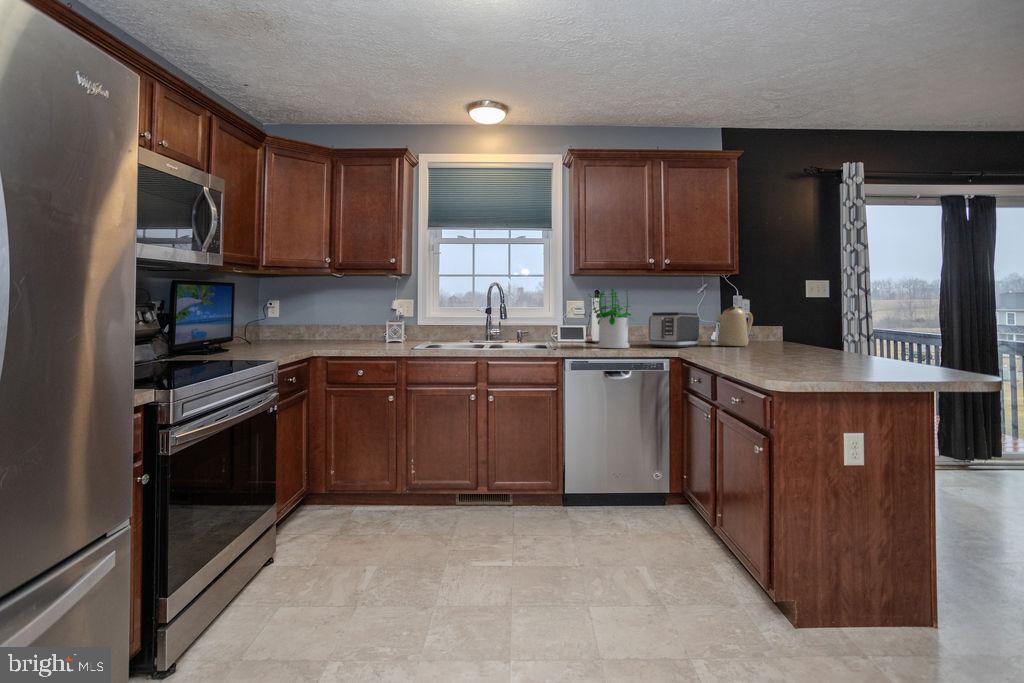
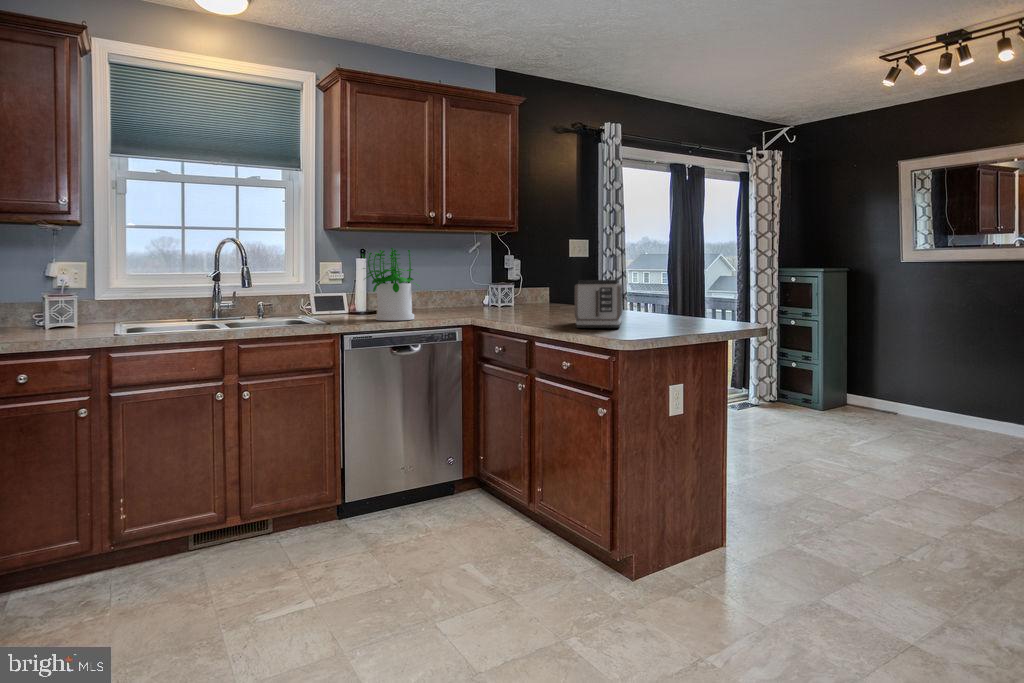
kettle: present [718,307,753,346] -> none [501,269,533,312]
toaster: present [649,312,699,347] -> present [575,280,622,328]

